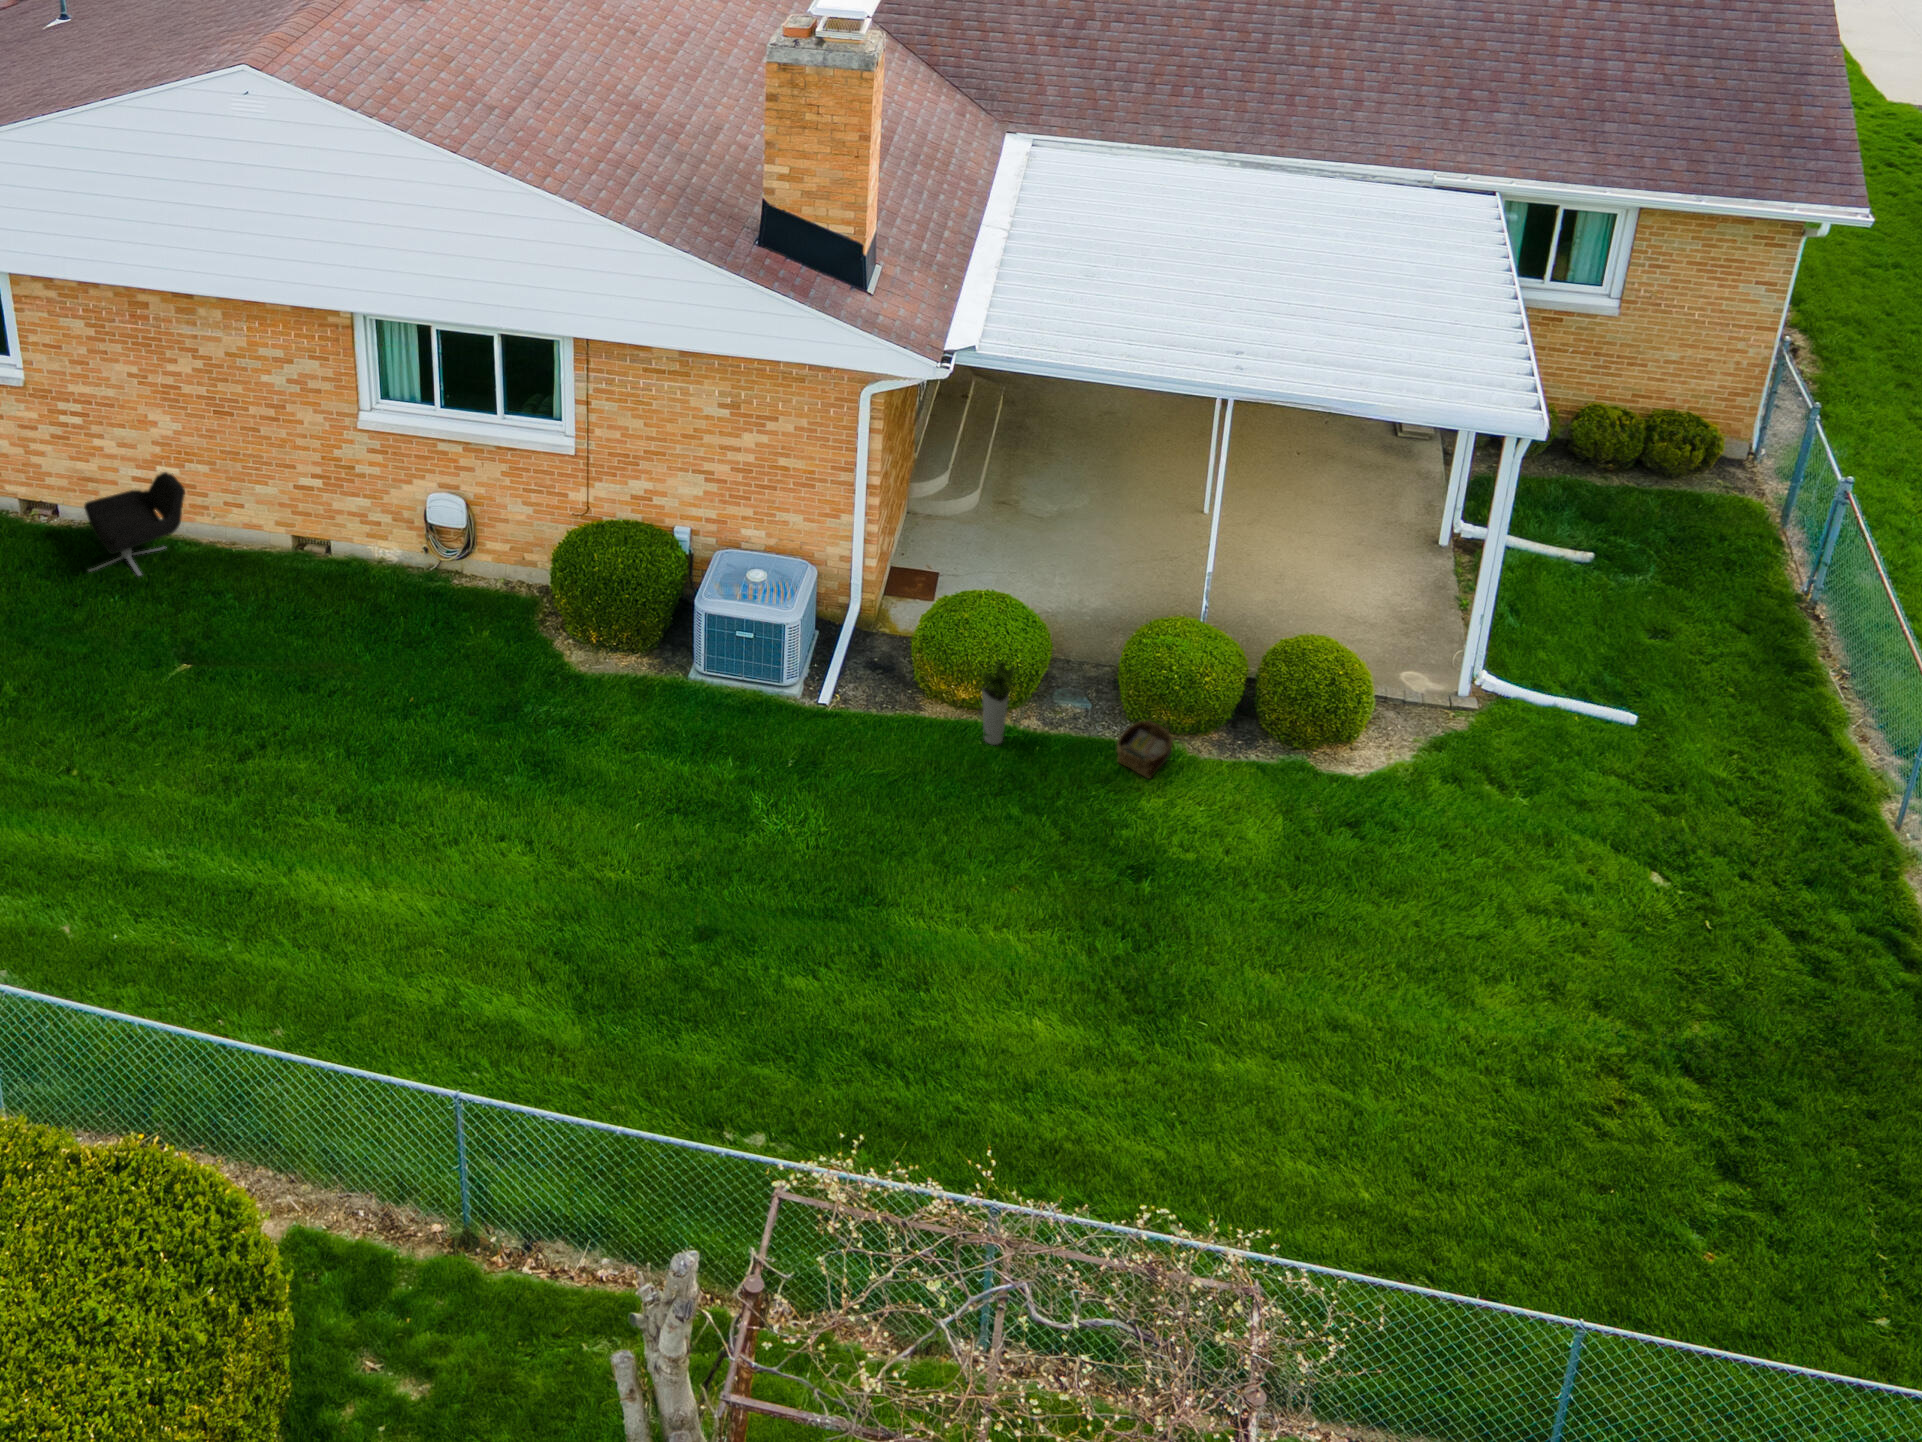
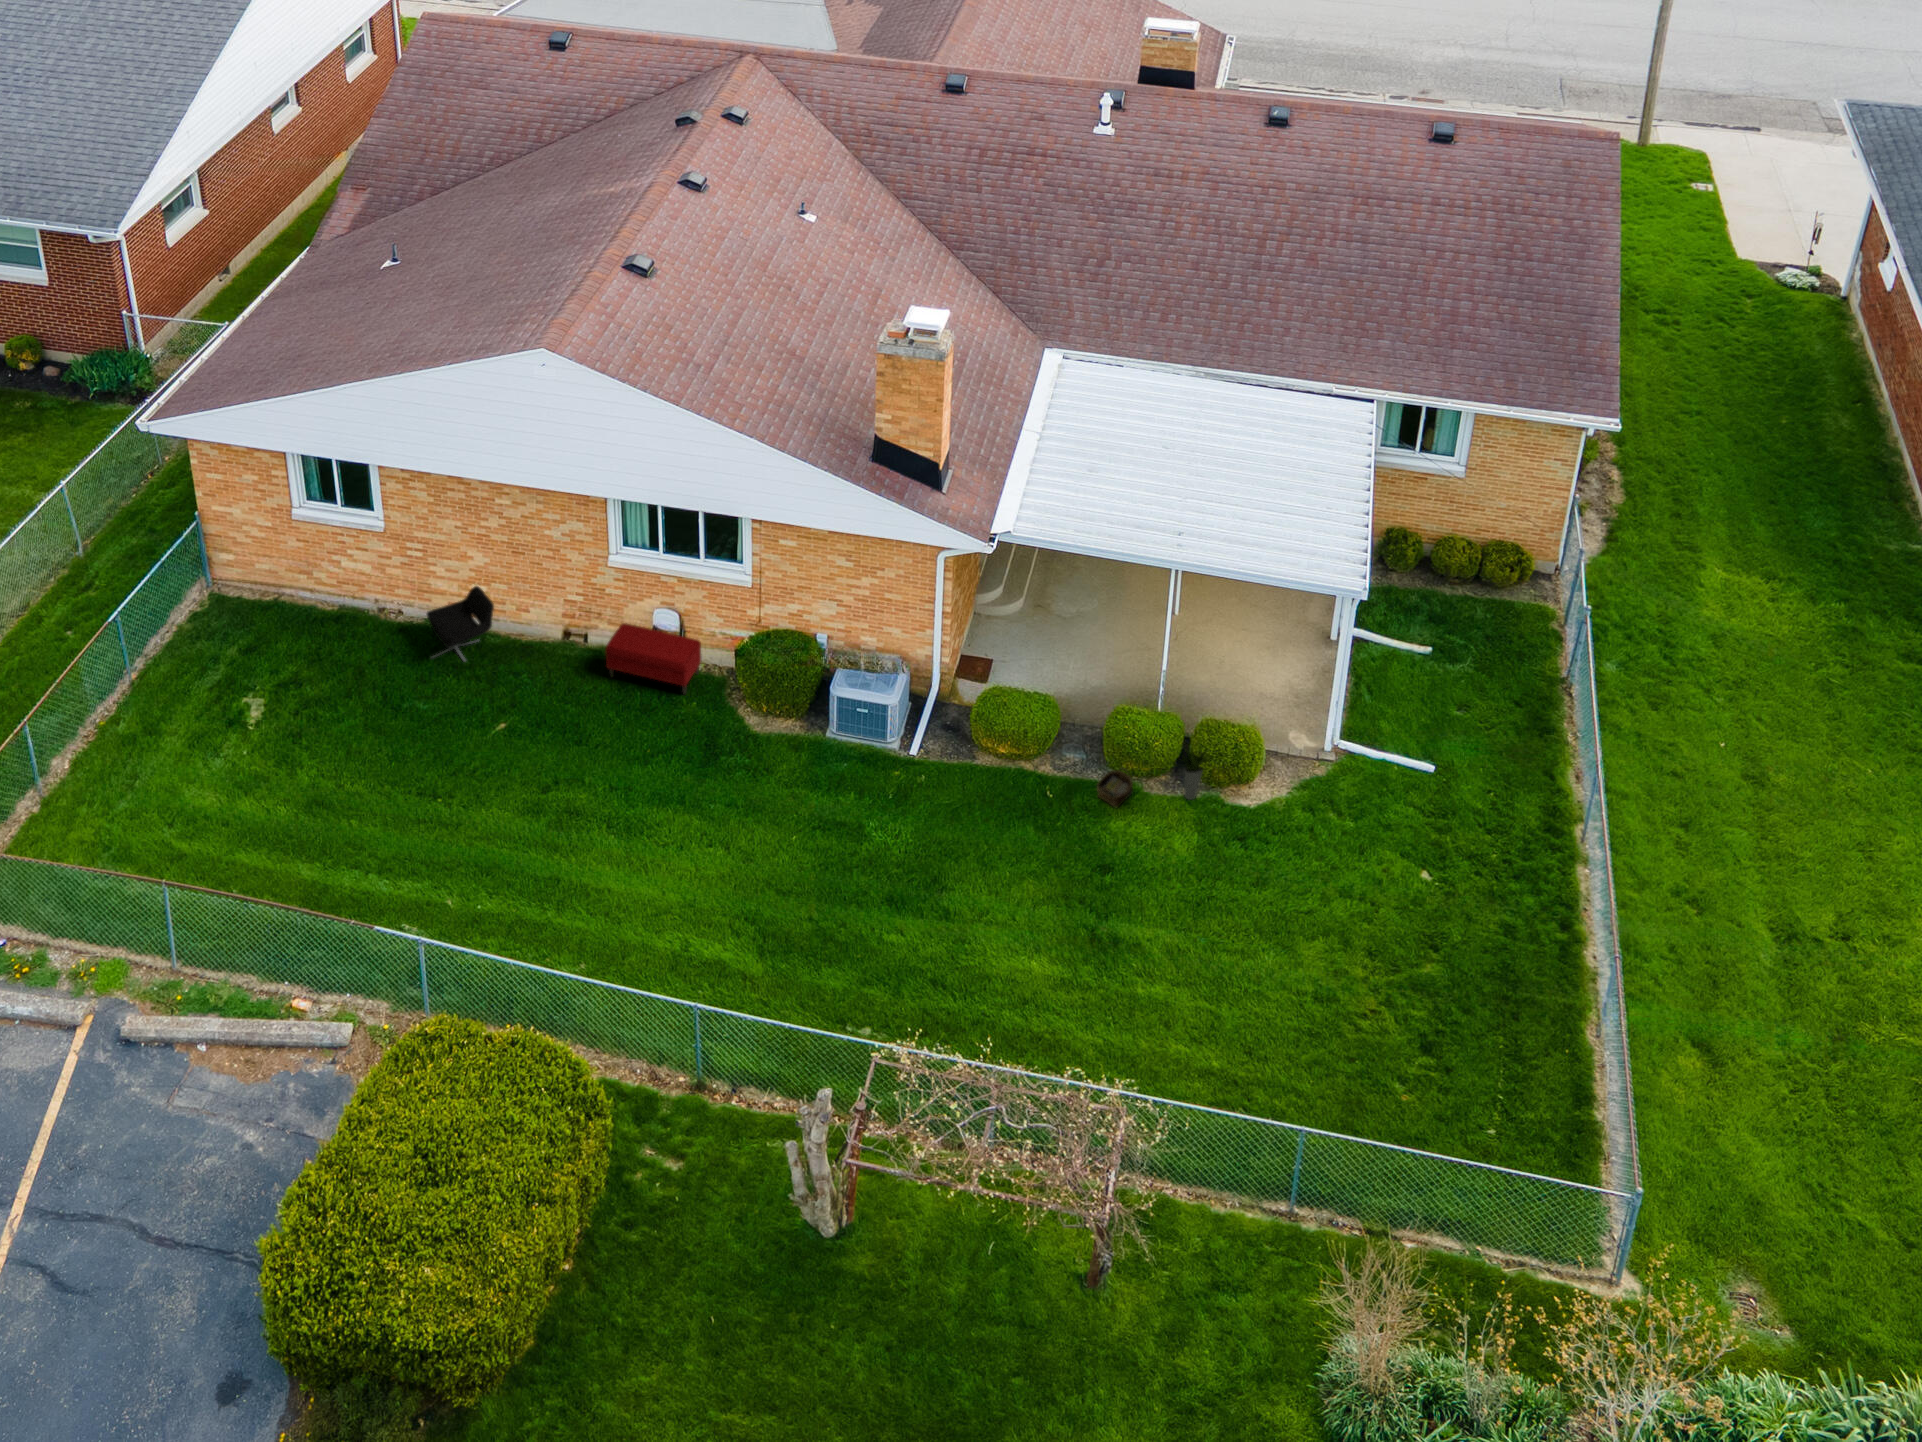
bench: none [350,516,498,620] -> present [605,623,701,694]
planter: present [982,661,1015,745] -> present [1183,749,1208,800]

